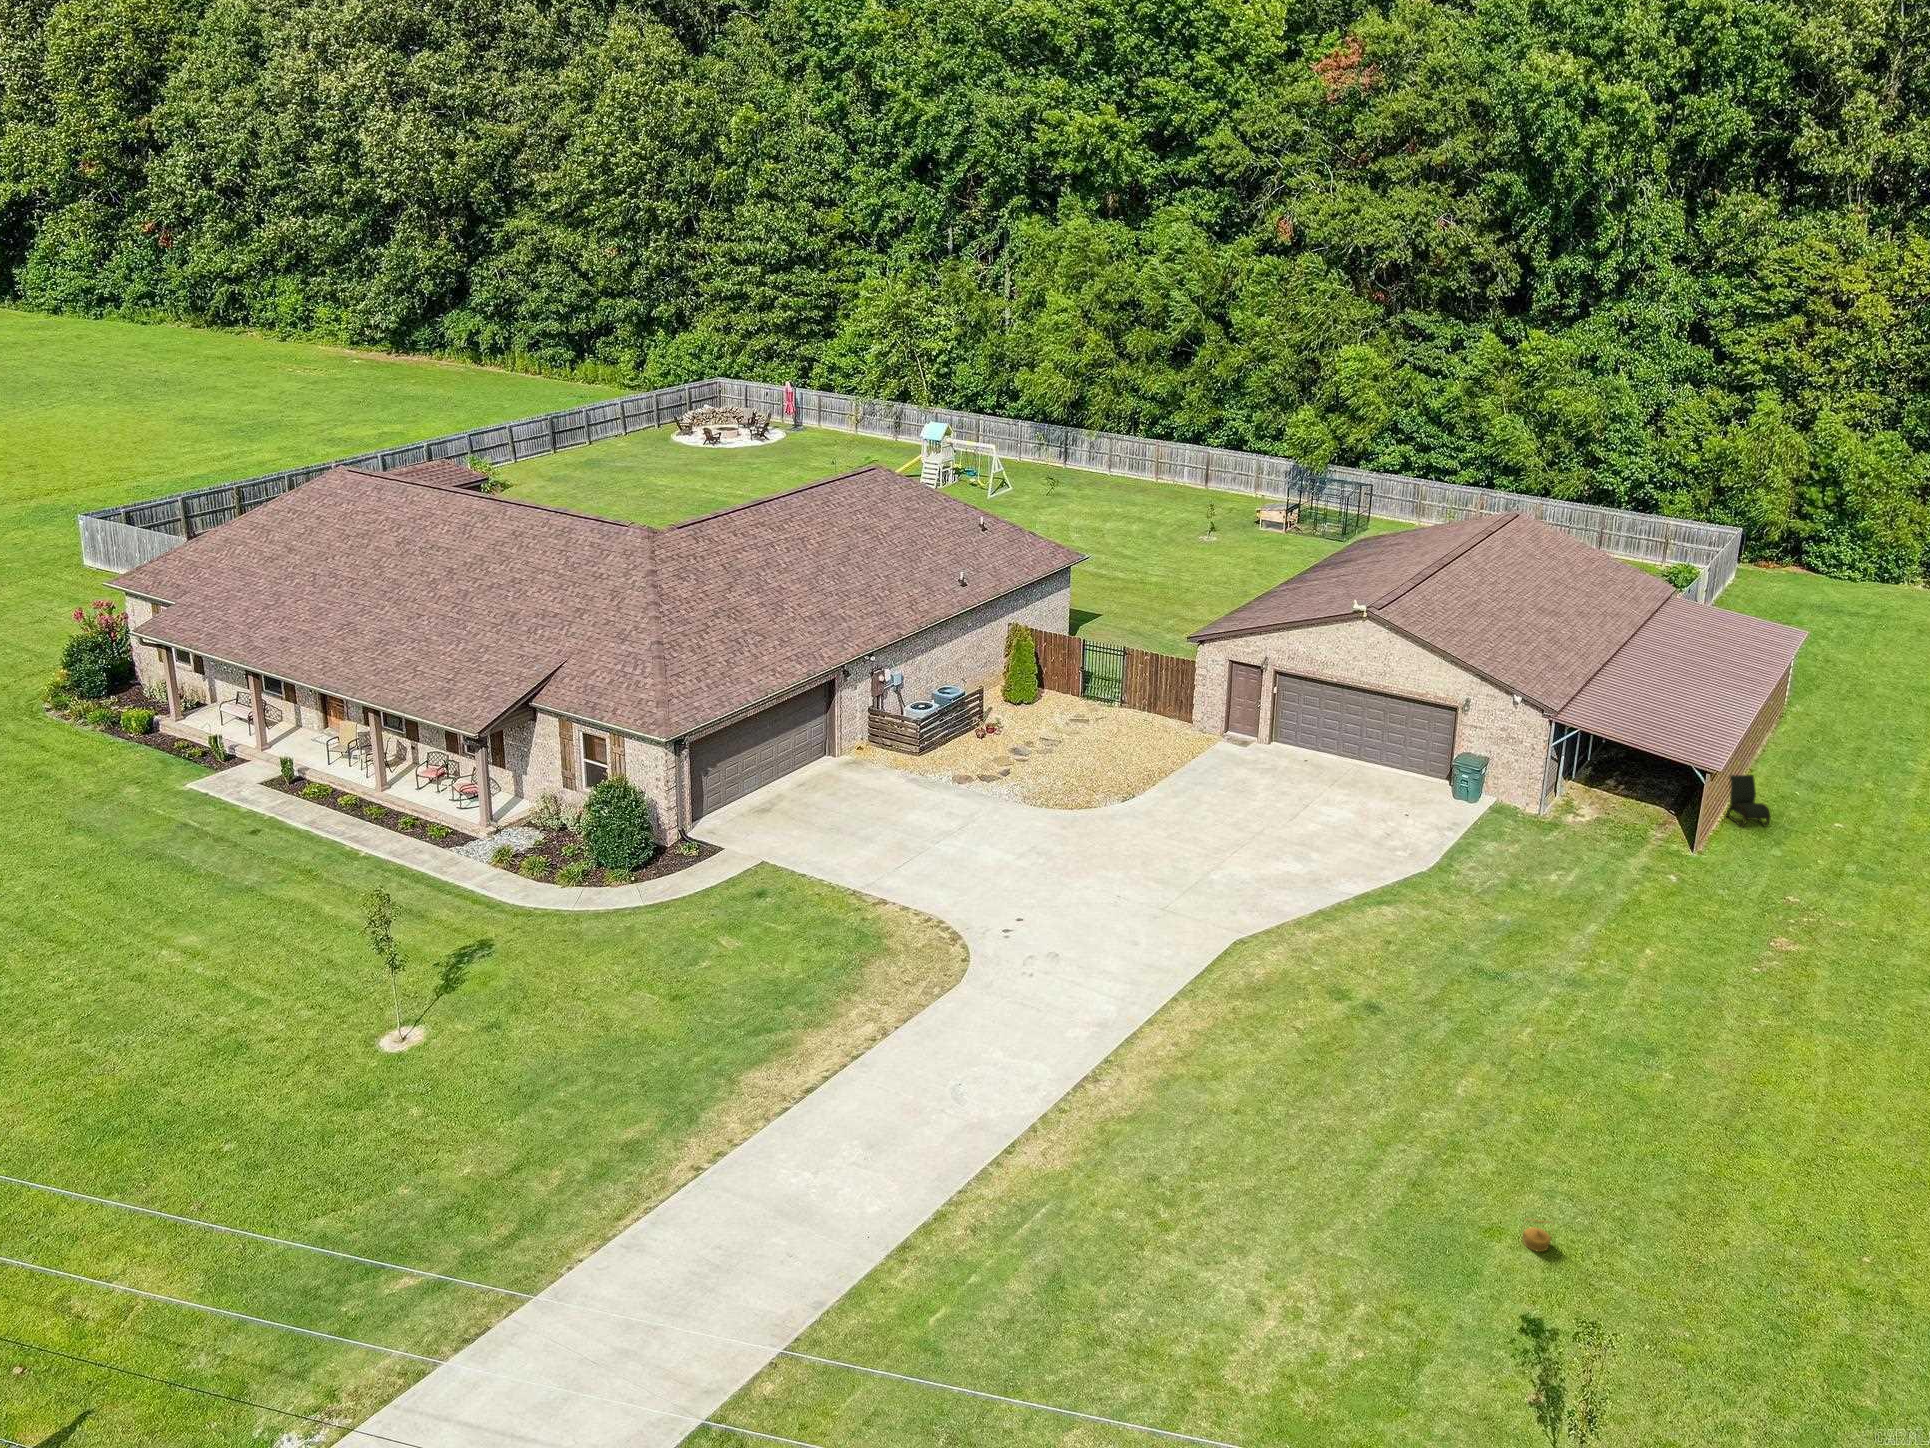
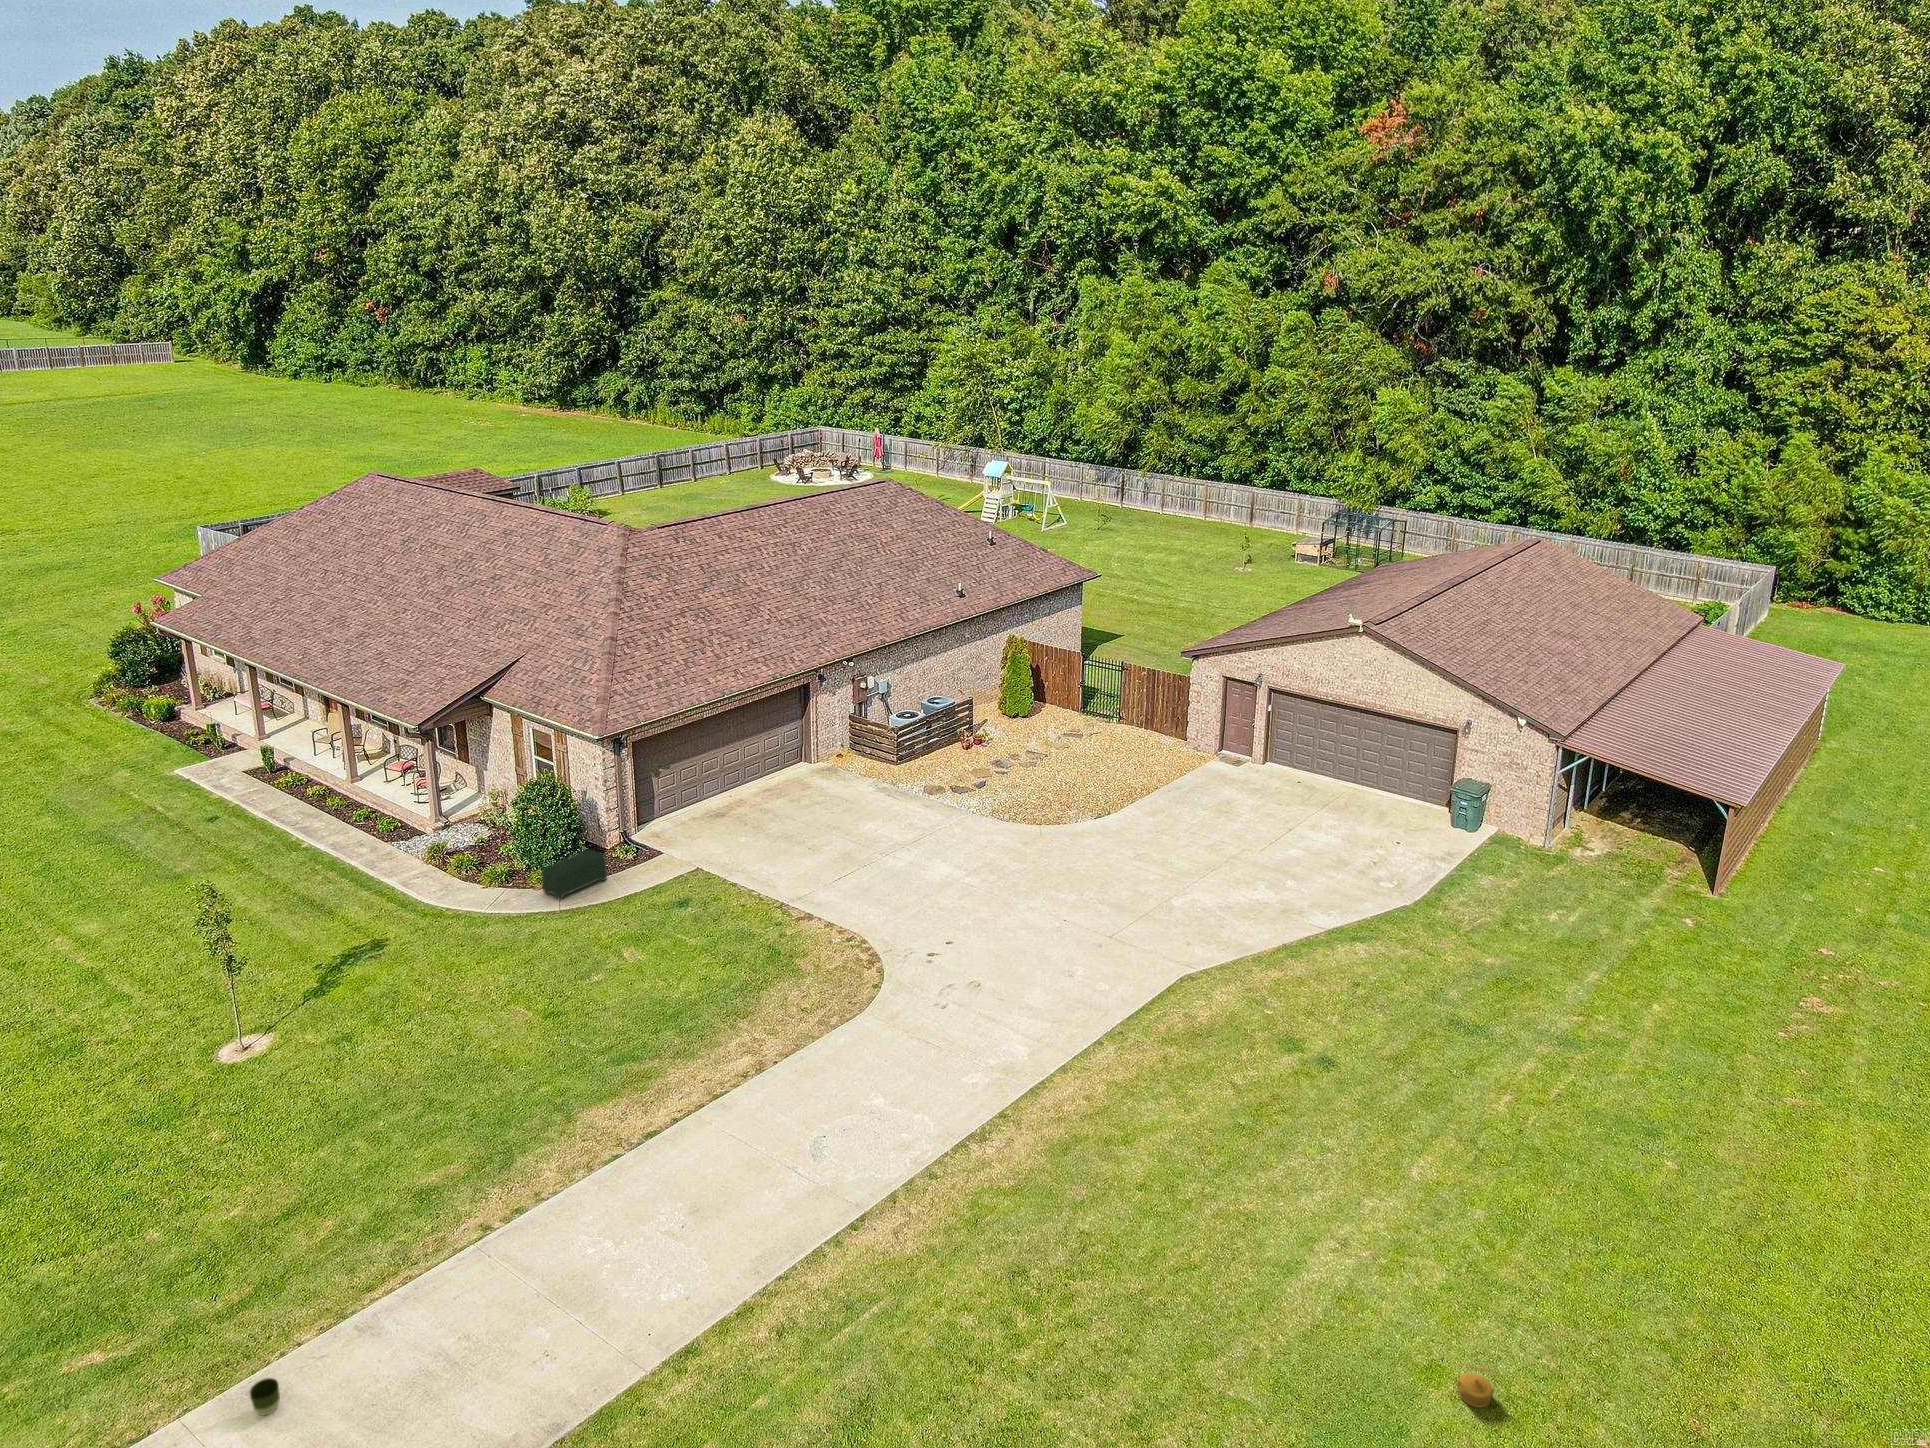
lounge chair: present [1726,775,1771,828] -> none [1755,812,1806,870]
bench: none [620,847,677,897] -> present [542,850,607,900]
planter: none [564,1284,586,1313] -> present [250,1378,280,1415]

